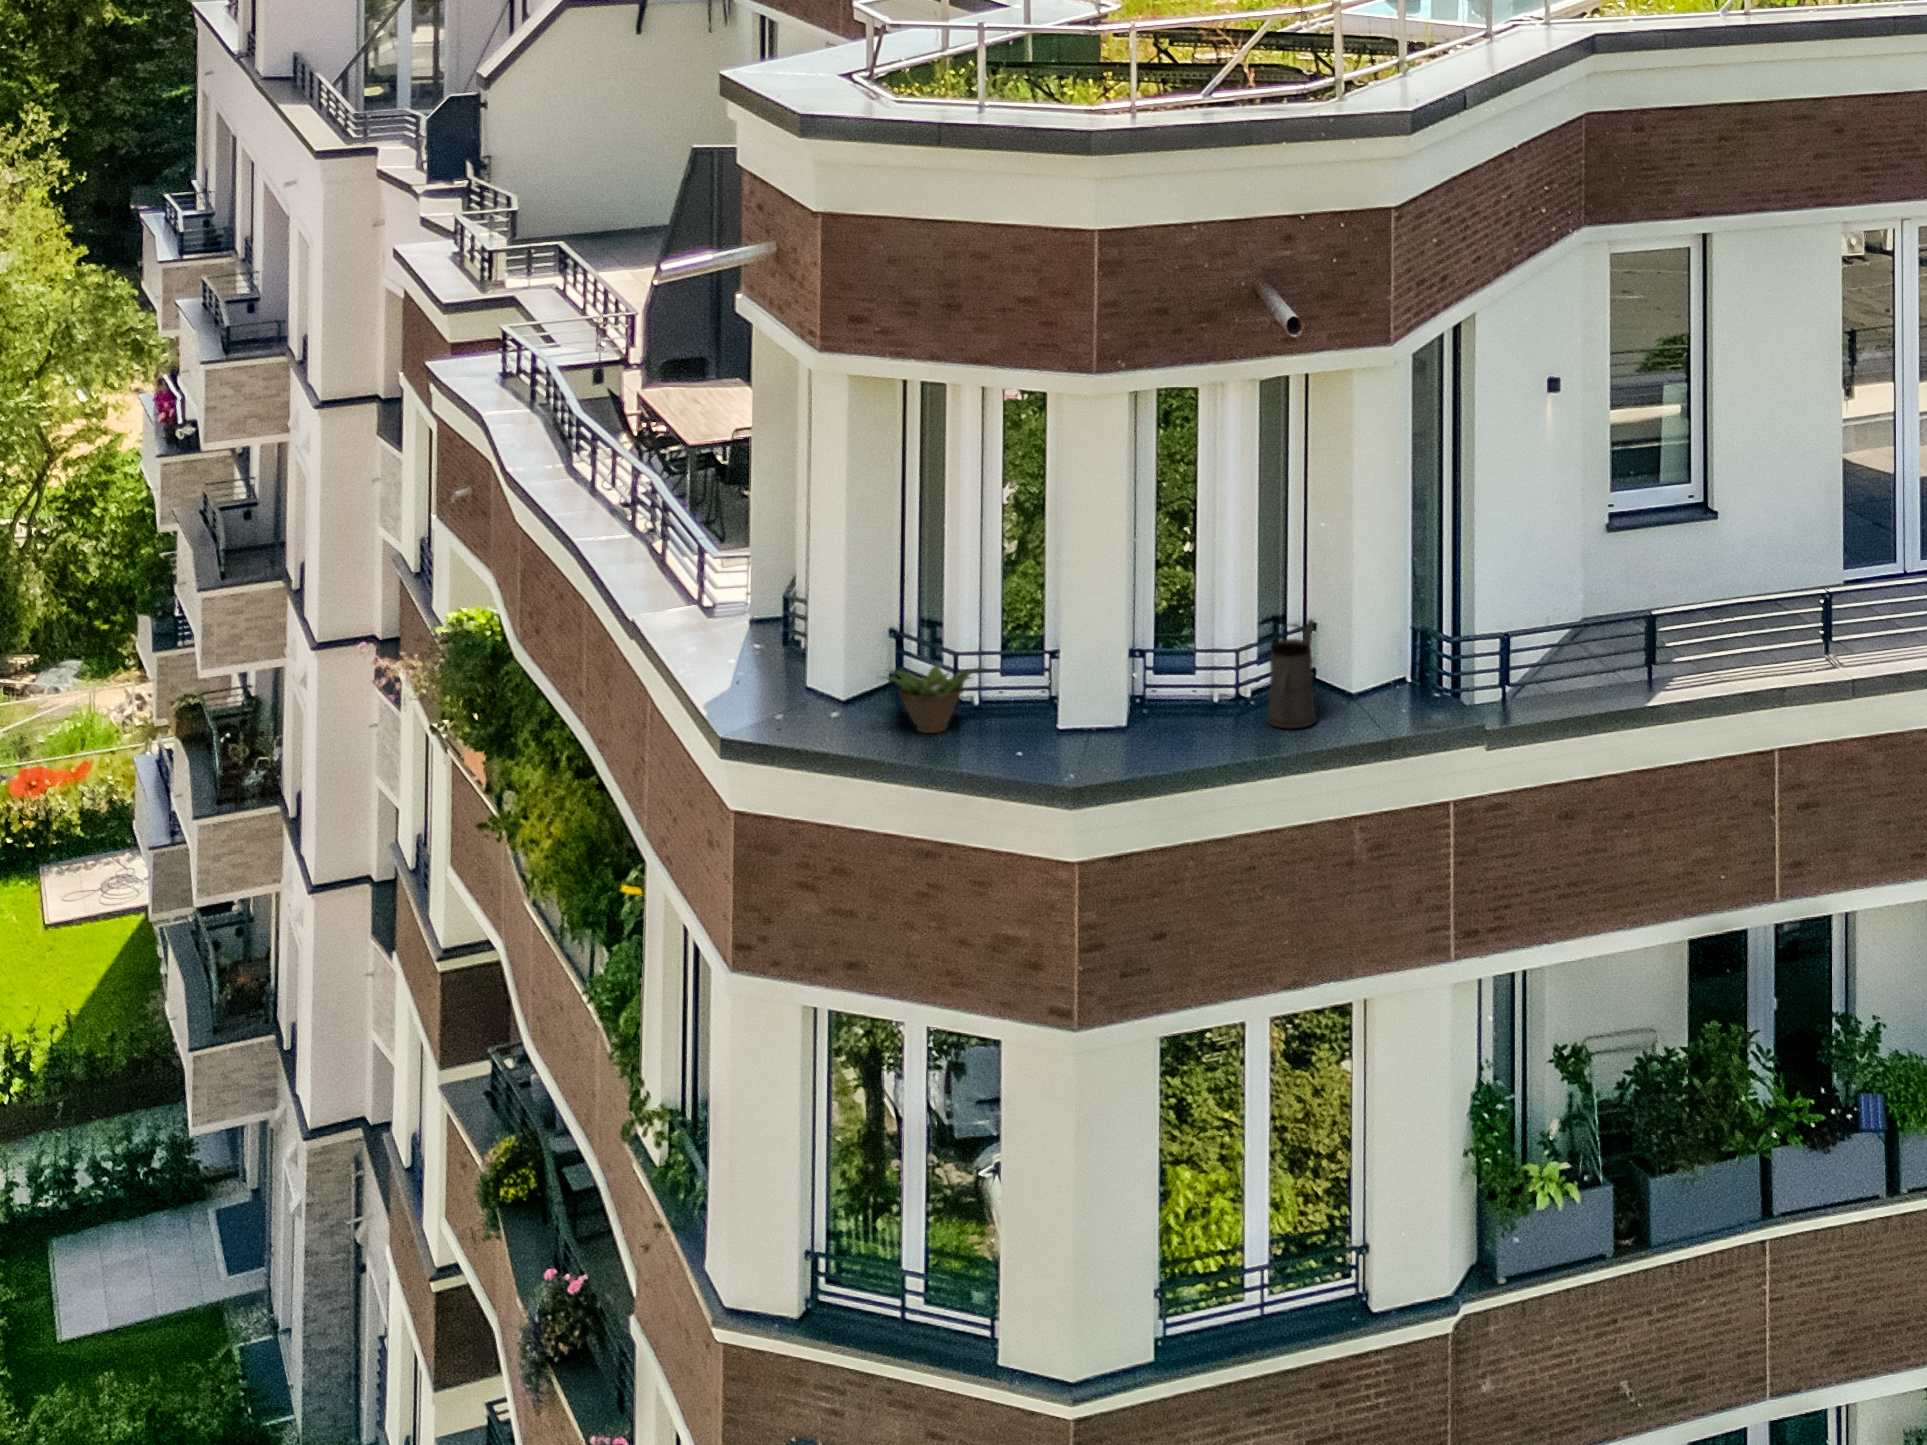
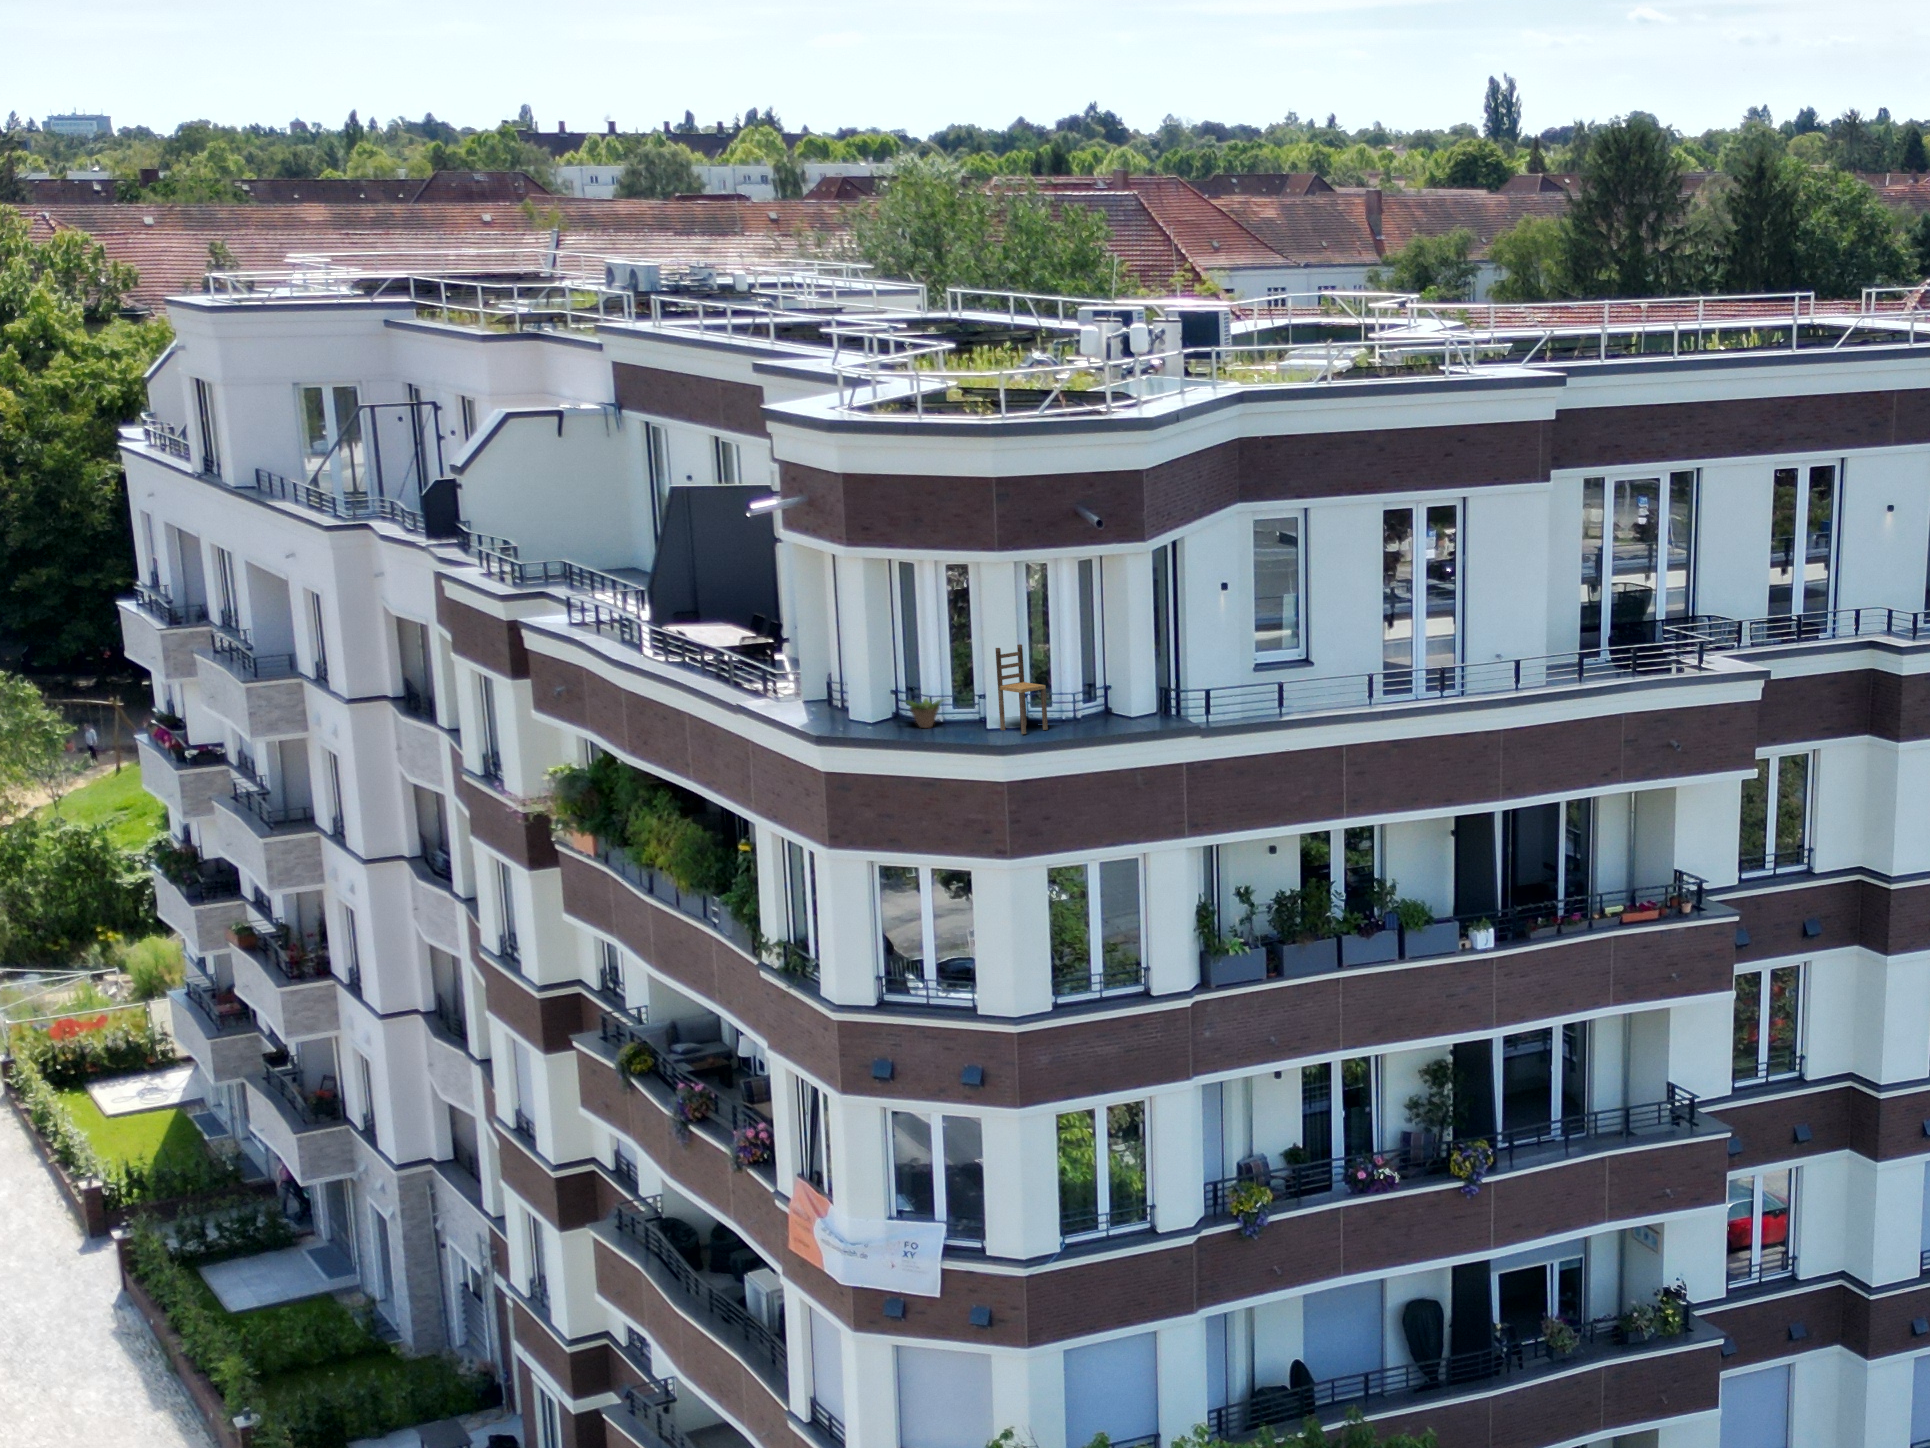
chair: none [1087,556,1190,756] -> present [996,644,1048,734]
watering can: present [1267,619,1317,728] -> none [1085,677,1109,726]

